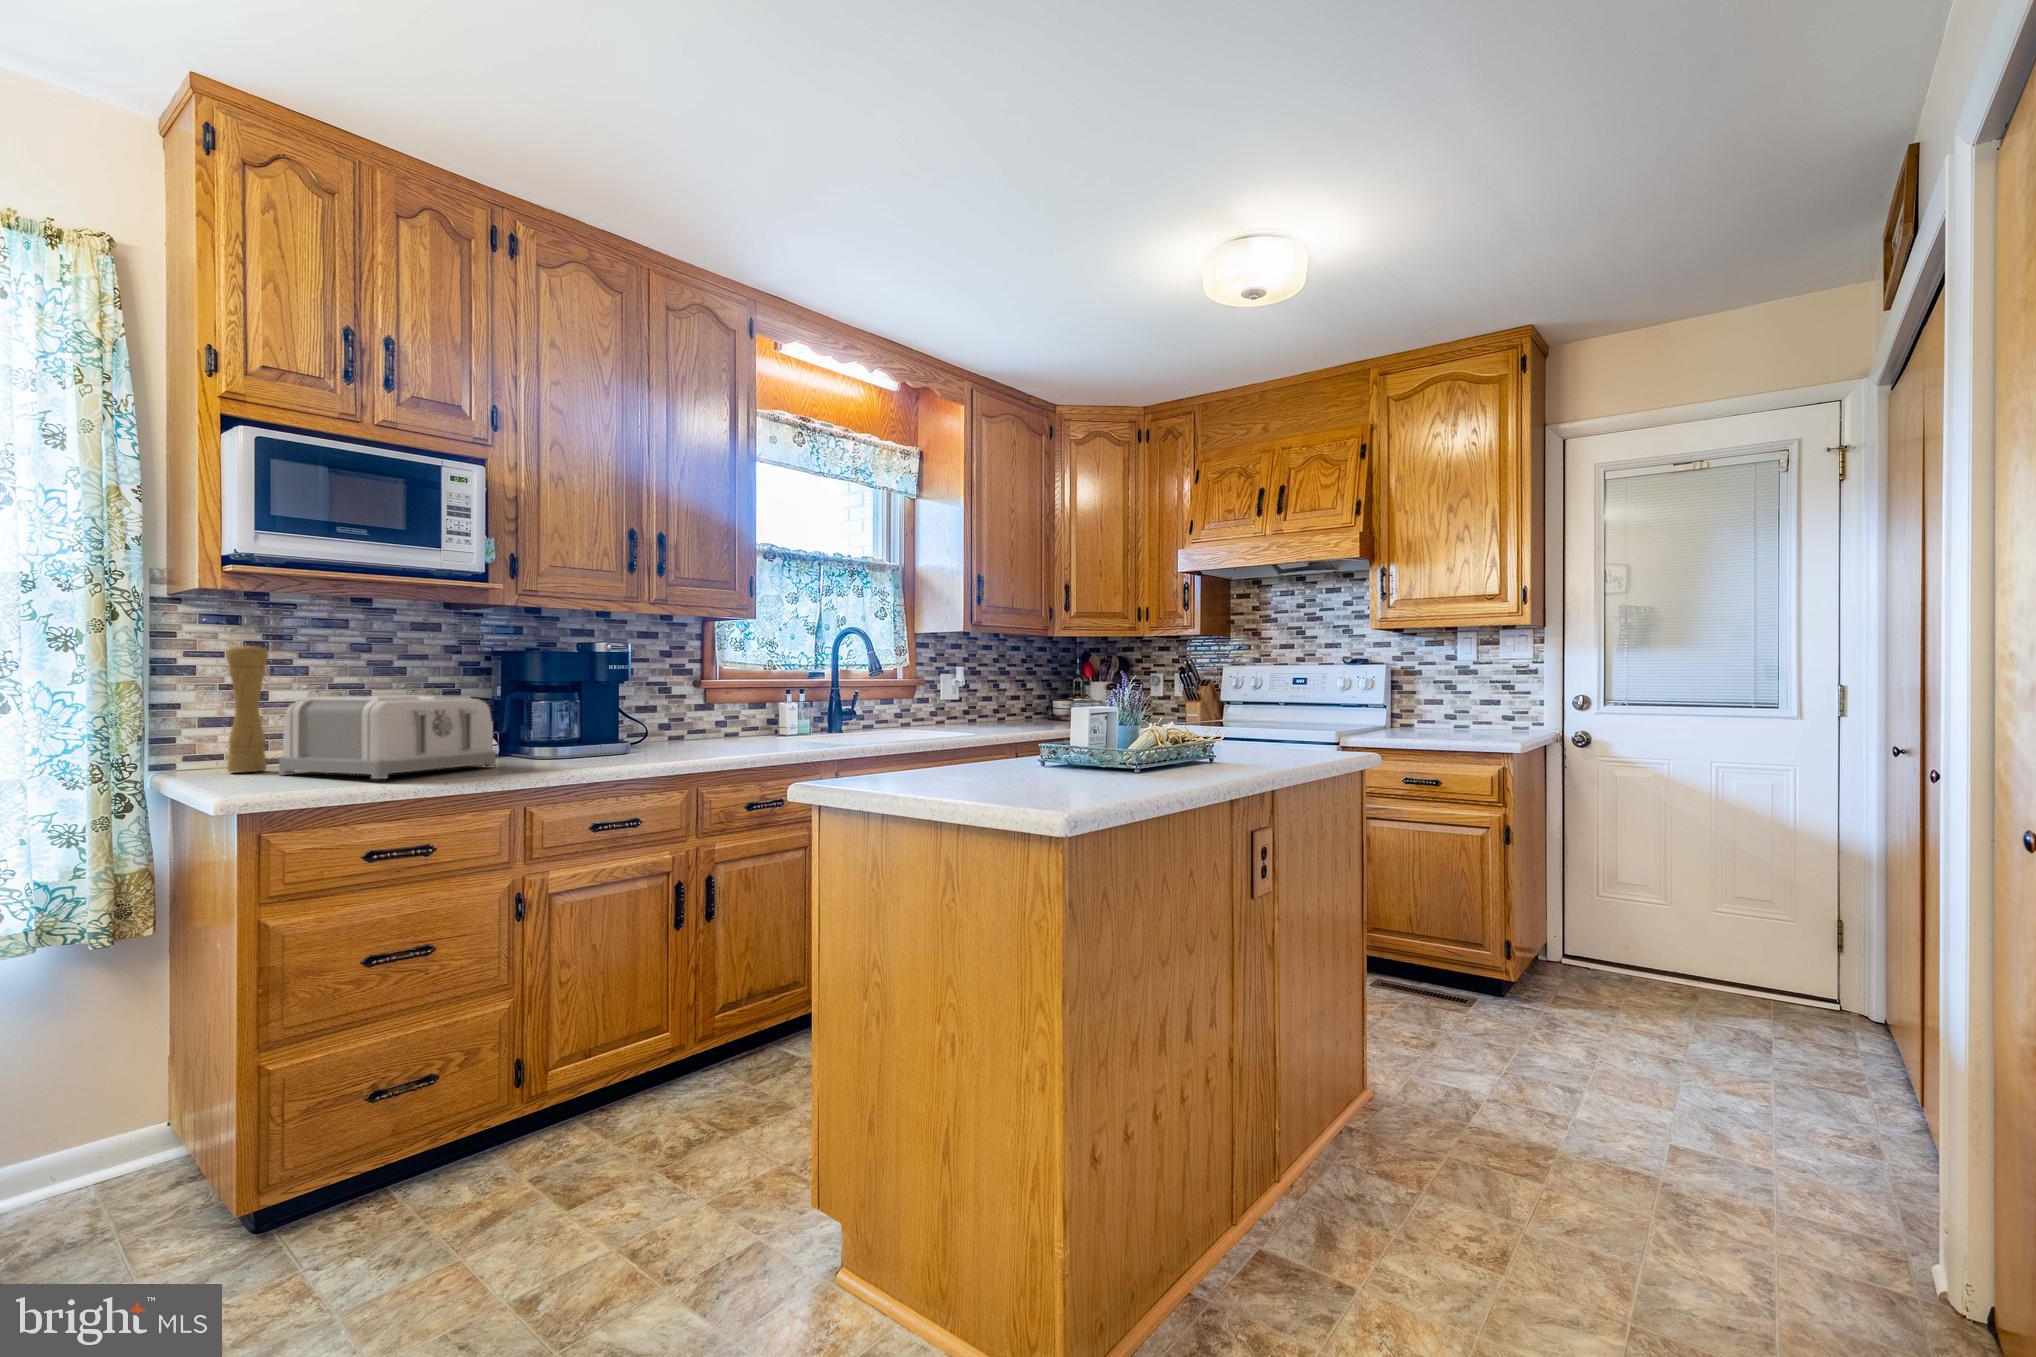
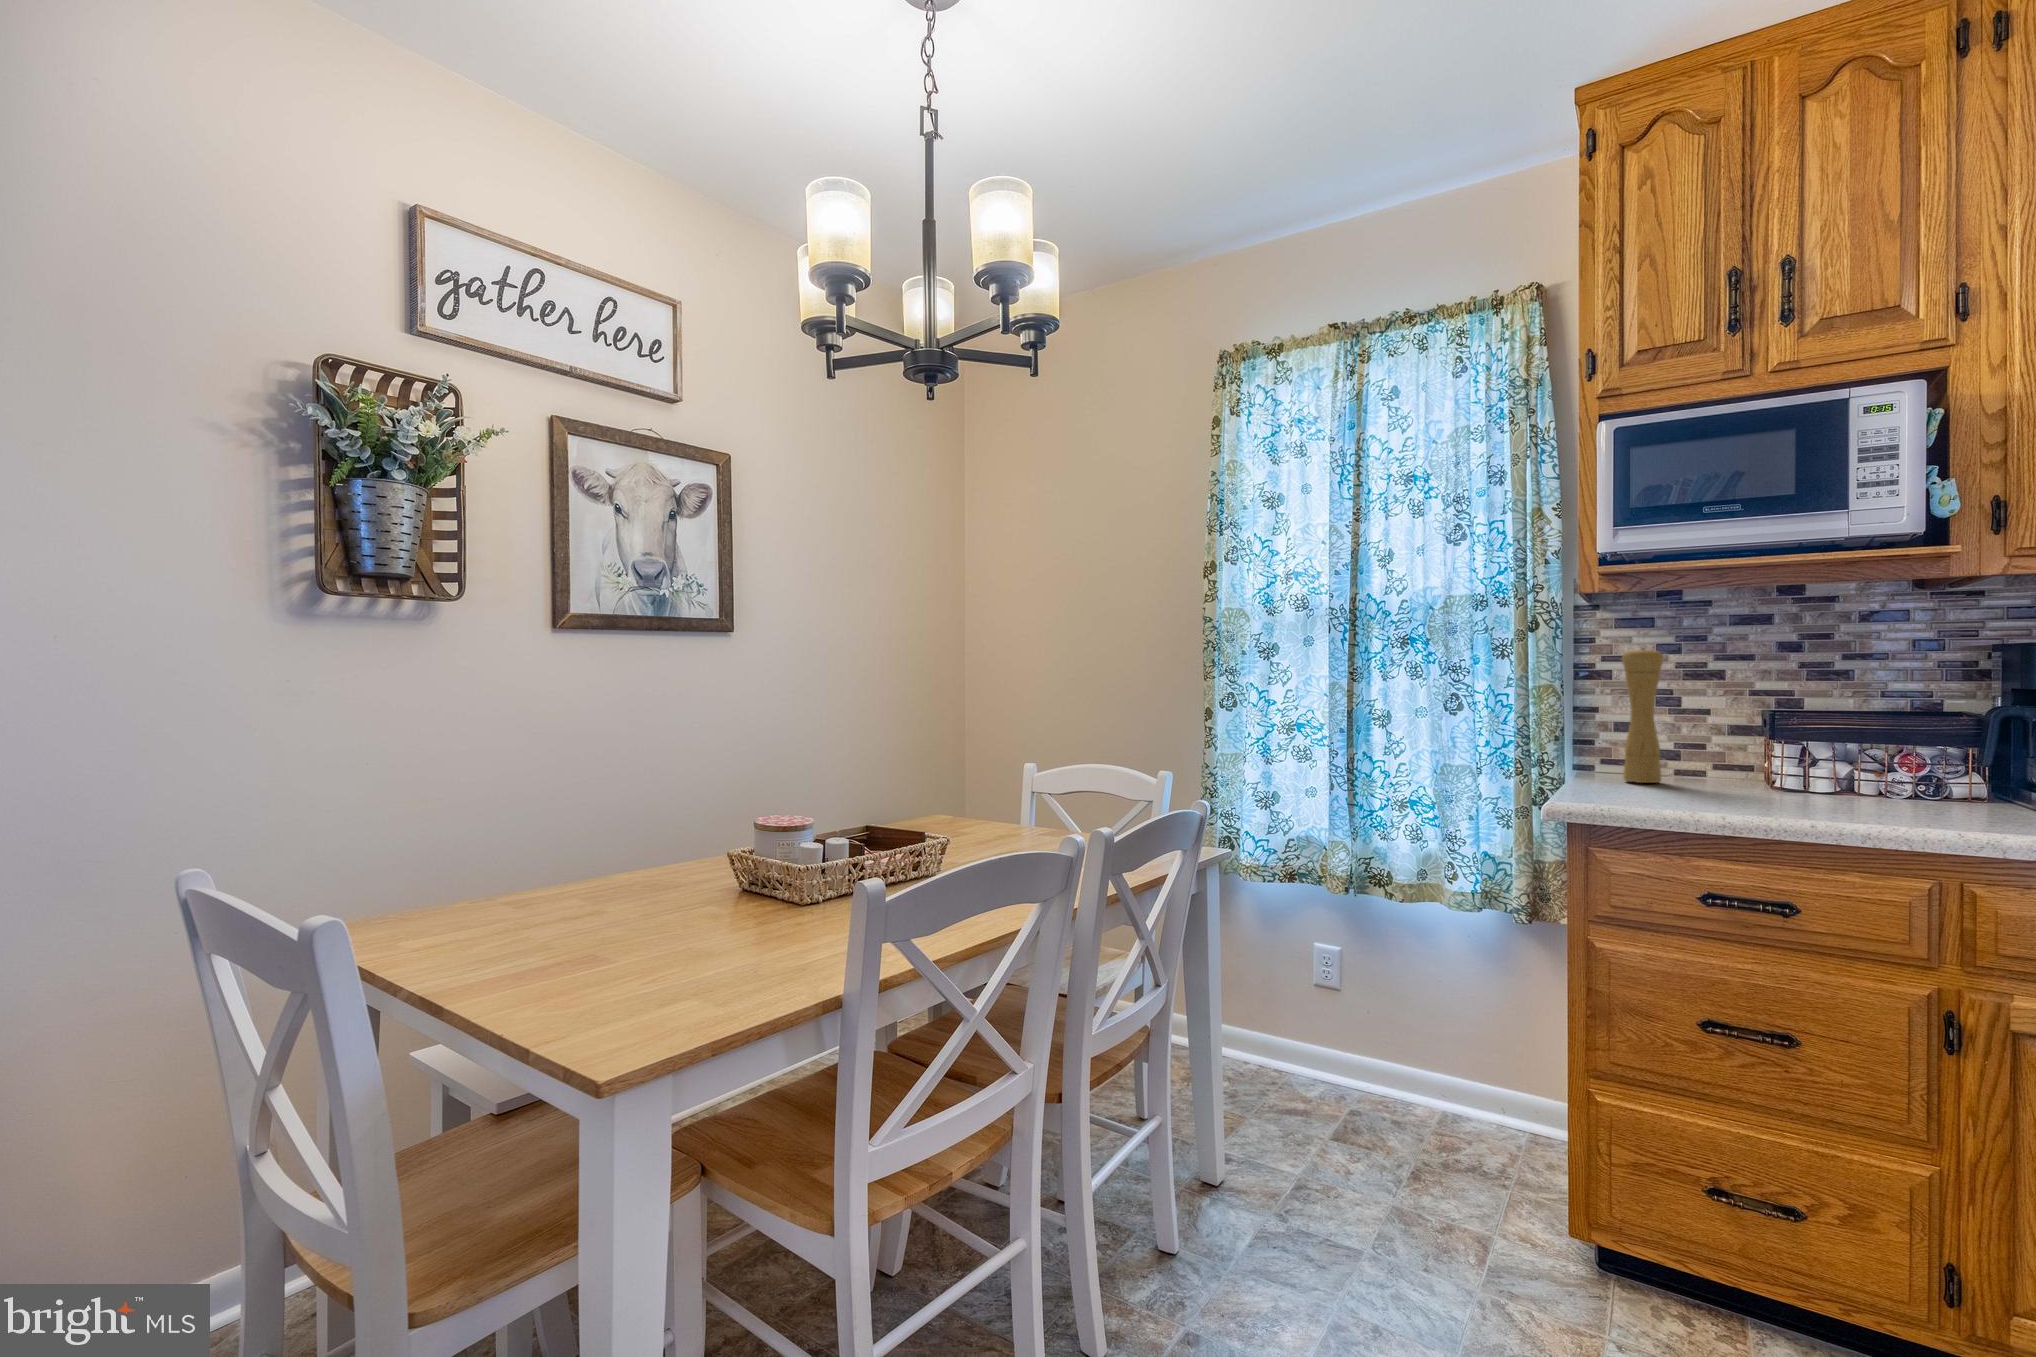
toaster: present [279,695,496,779] -> none [1662,706,1938,817]

